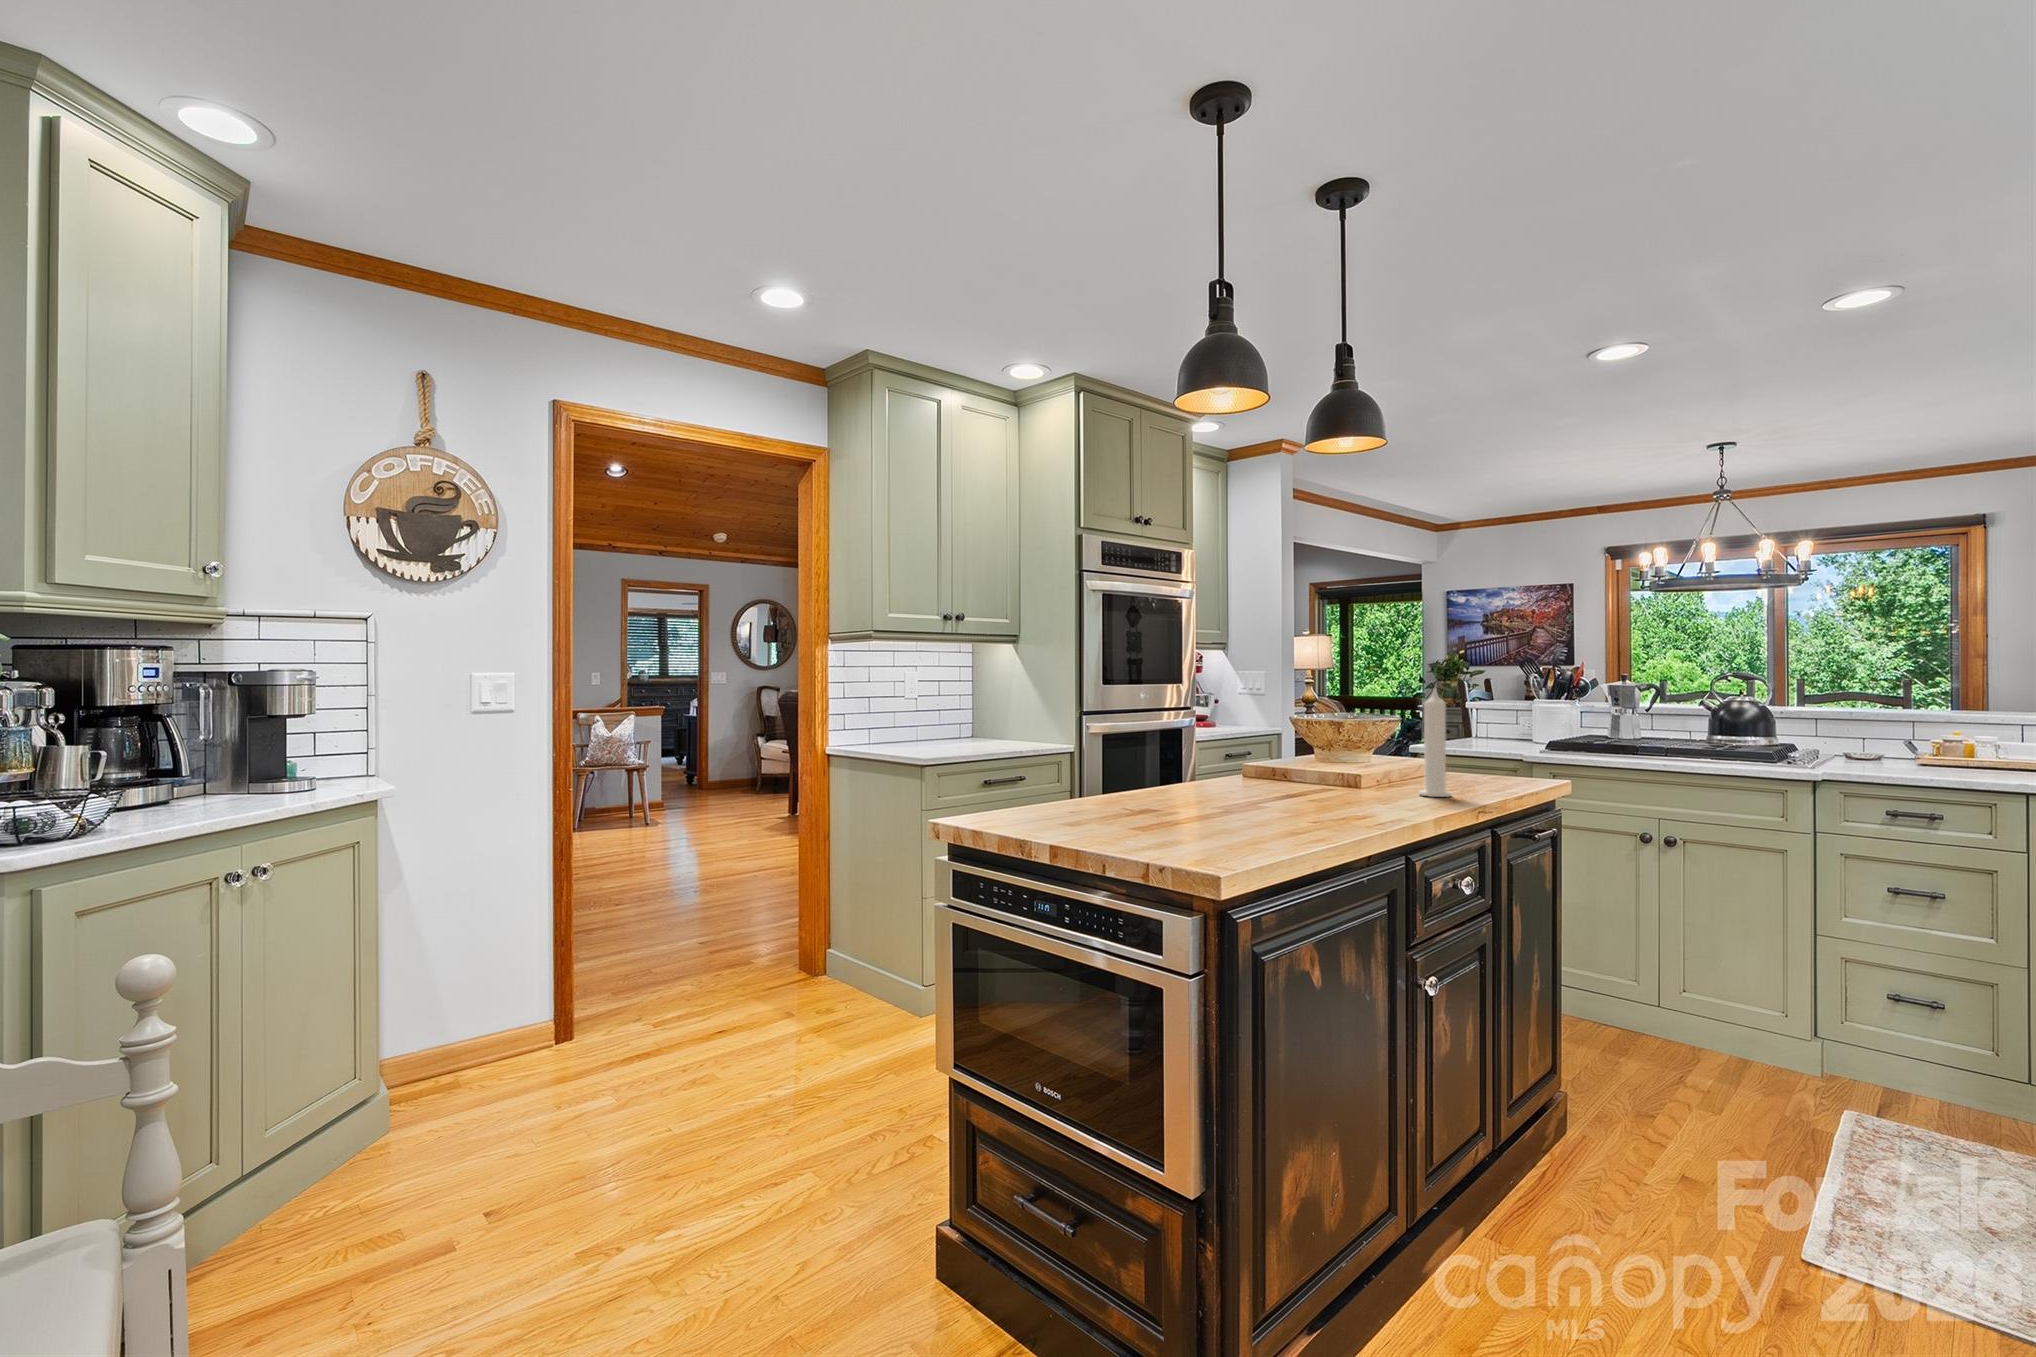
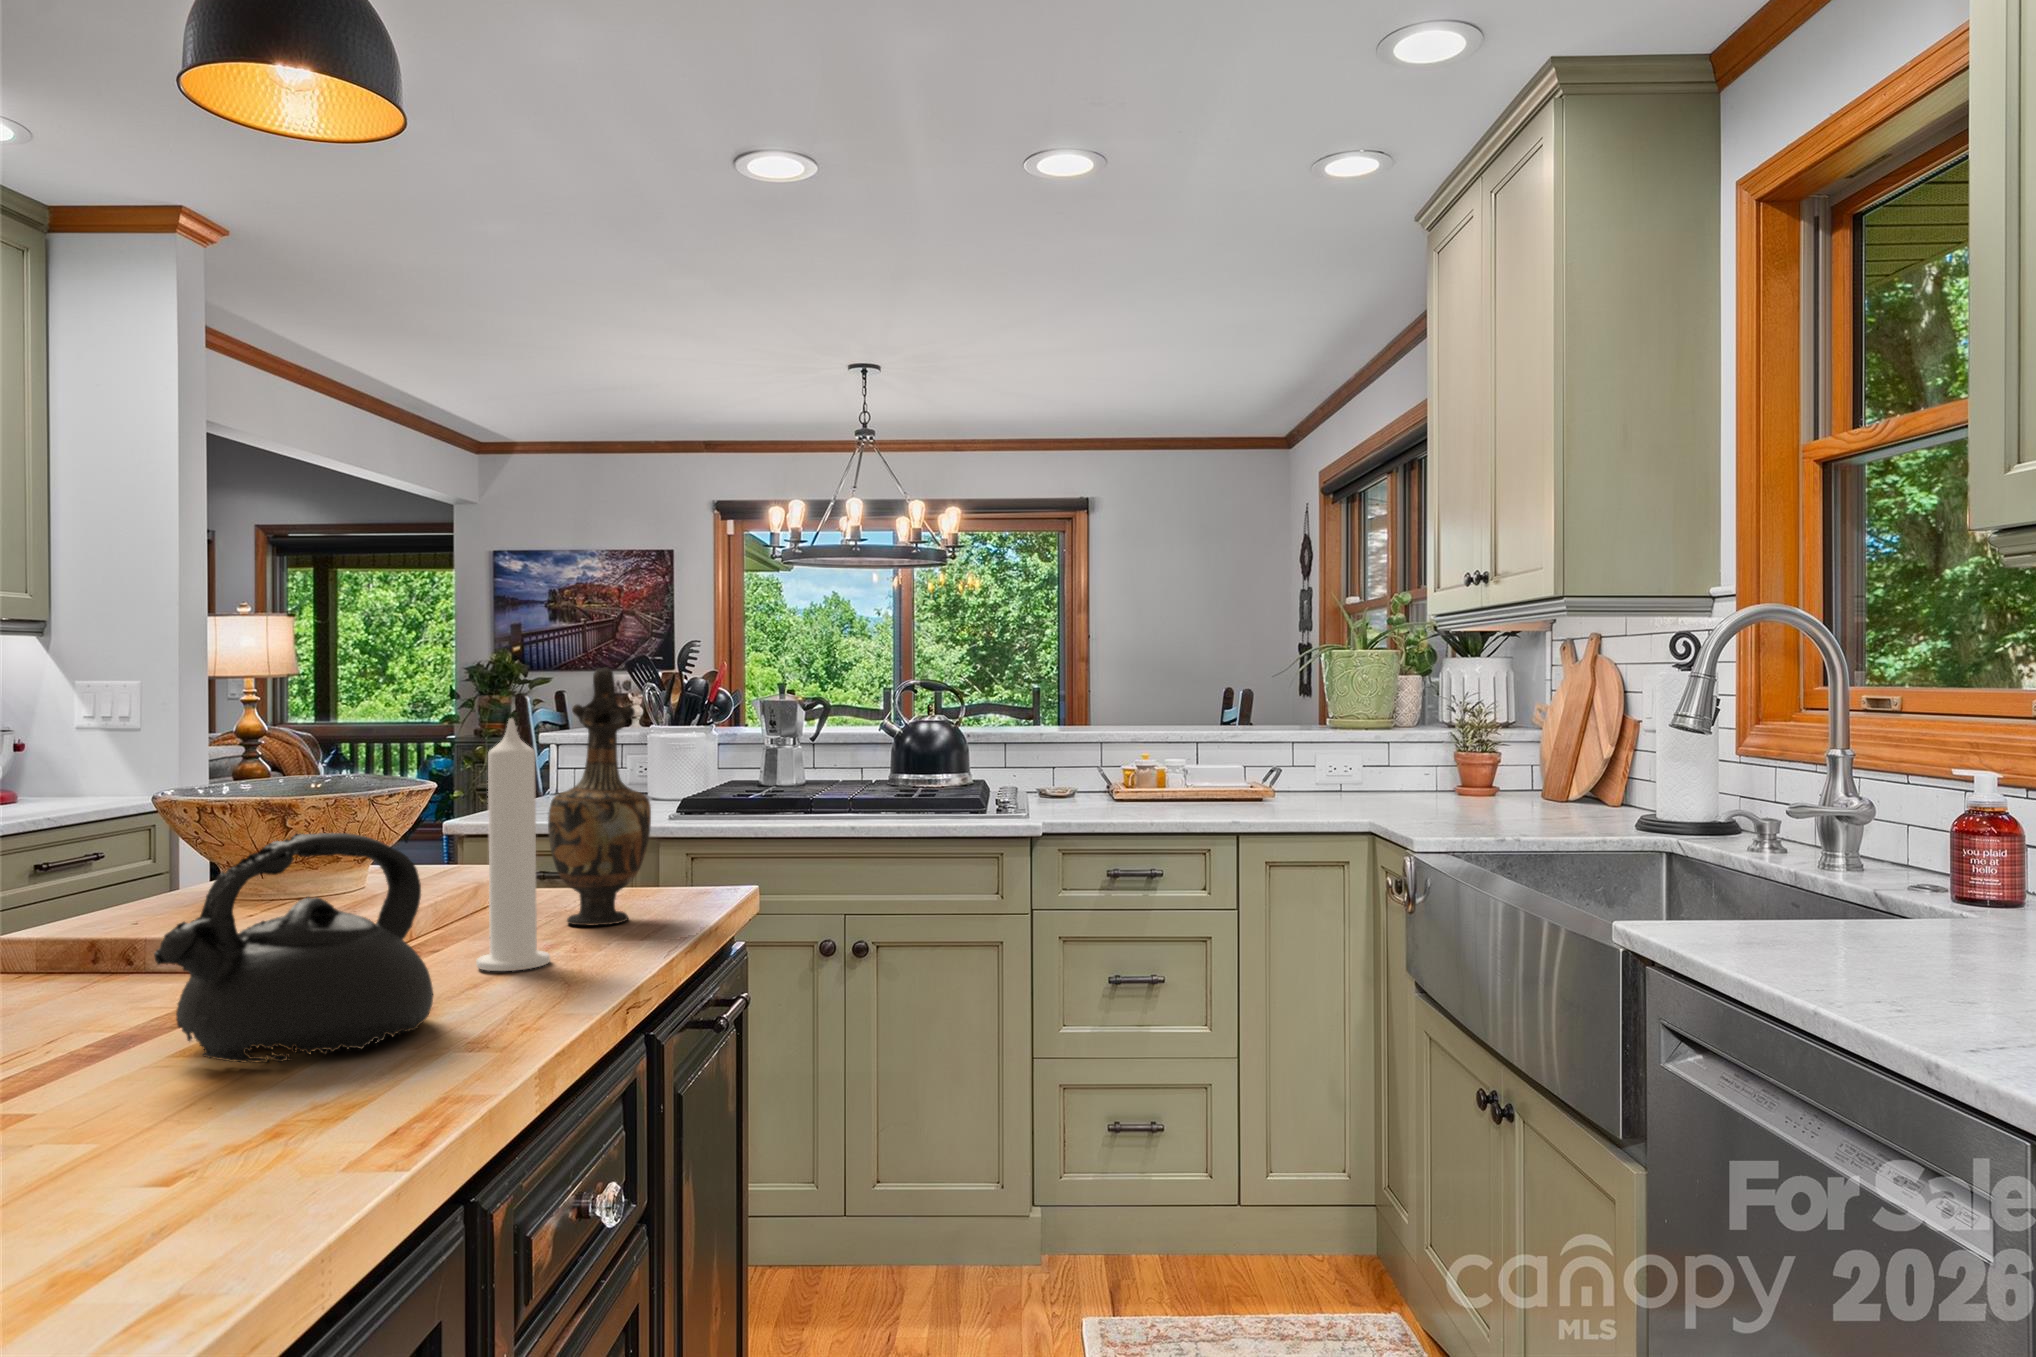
vase: none [1455,665,1507,787] -> present [548,667,651,925]
teapot: none [1301,727,1399,810] -> present [154,833,433,1062]

